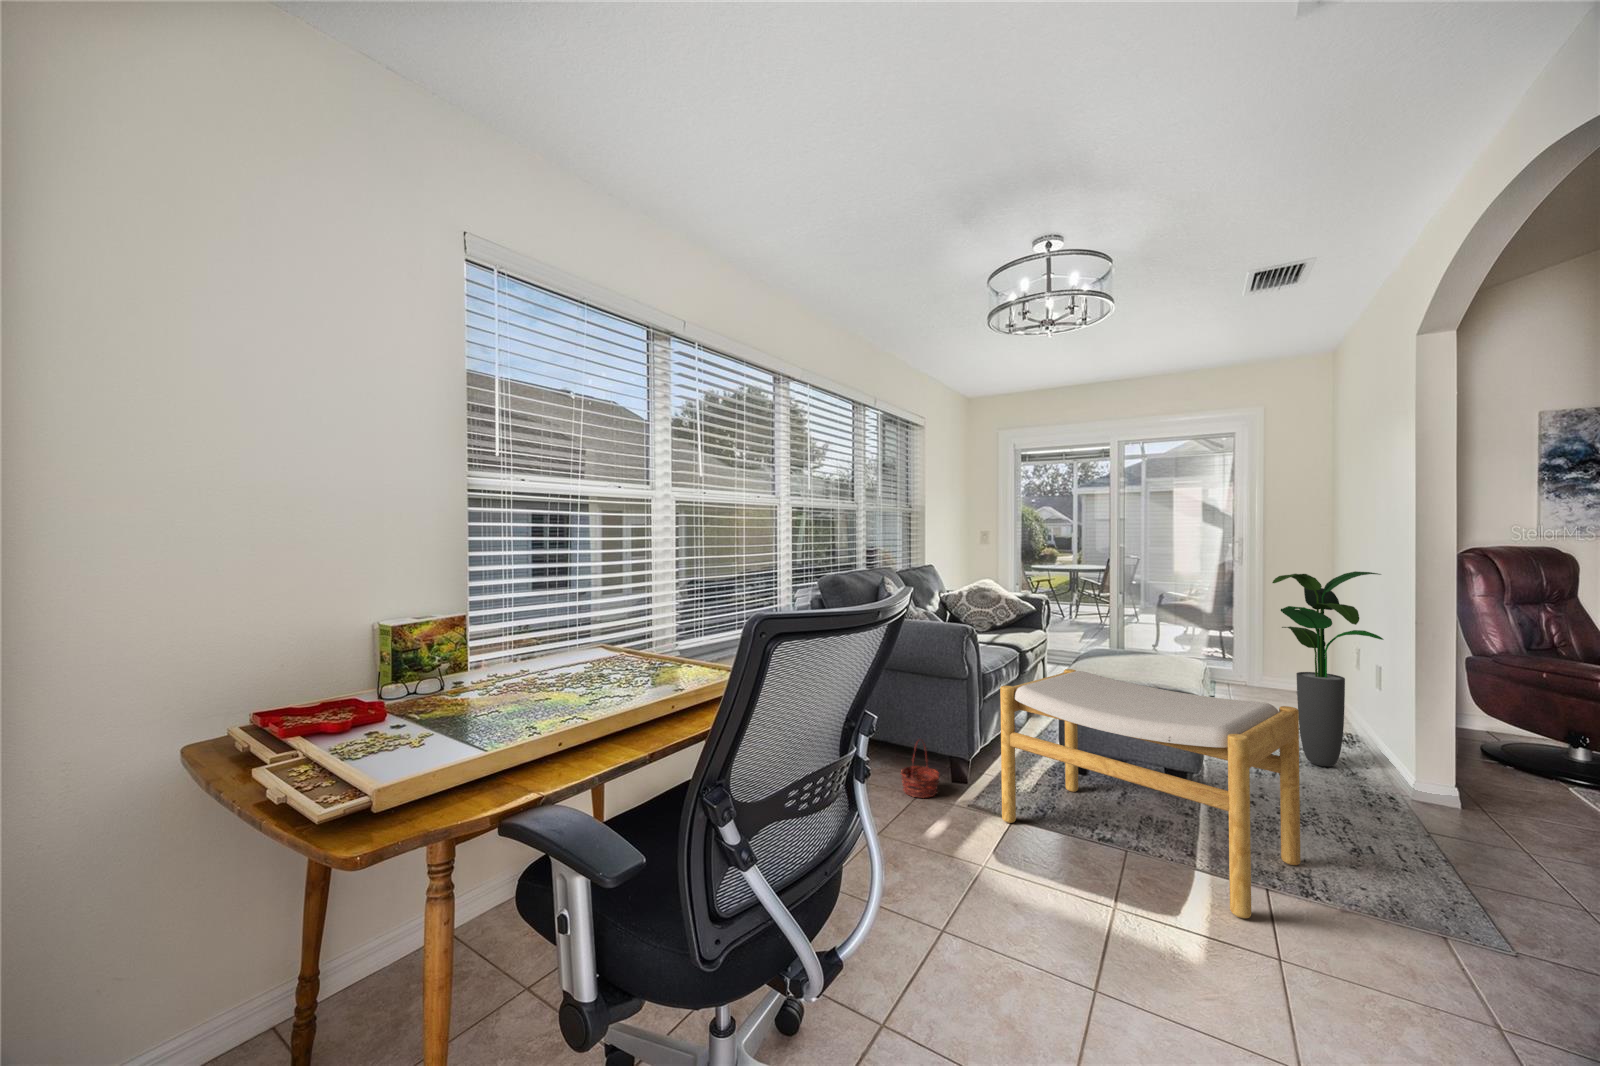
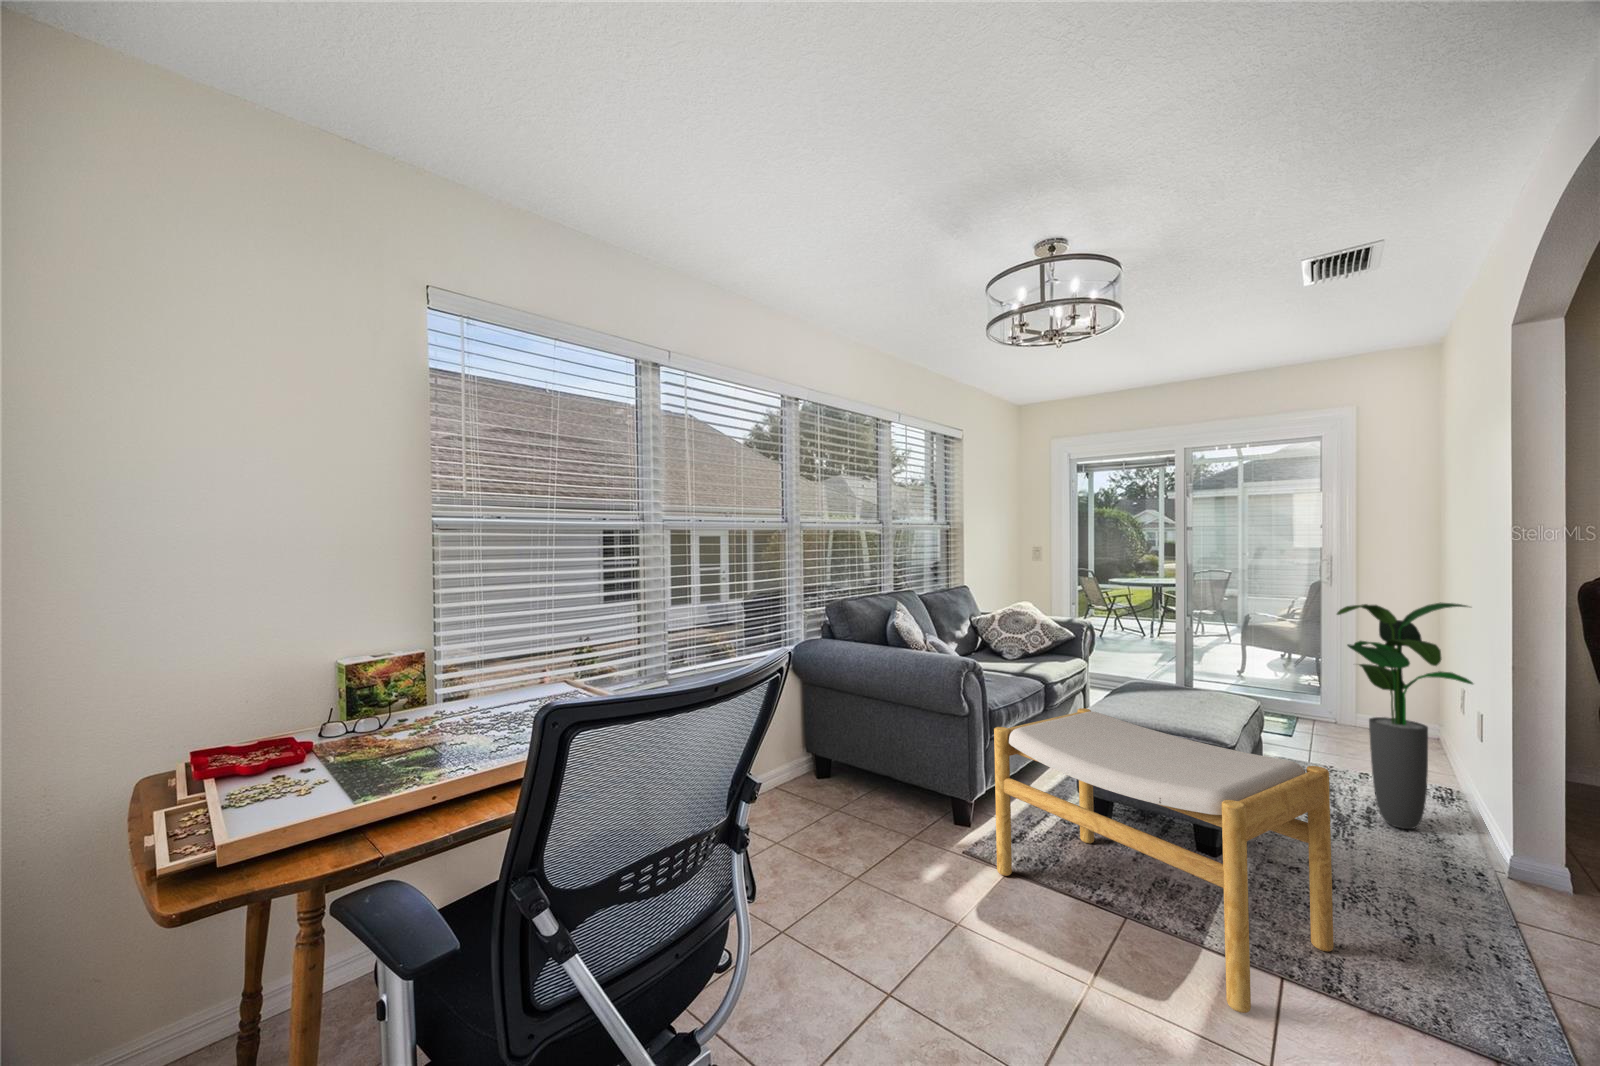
basket: present [901,739,939,798] -> none [898,777,940,841]

